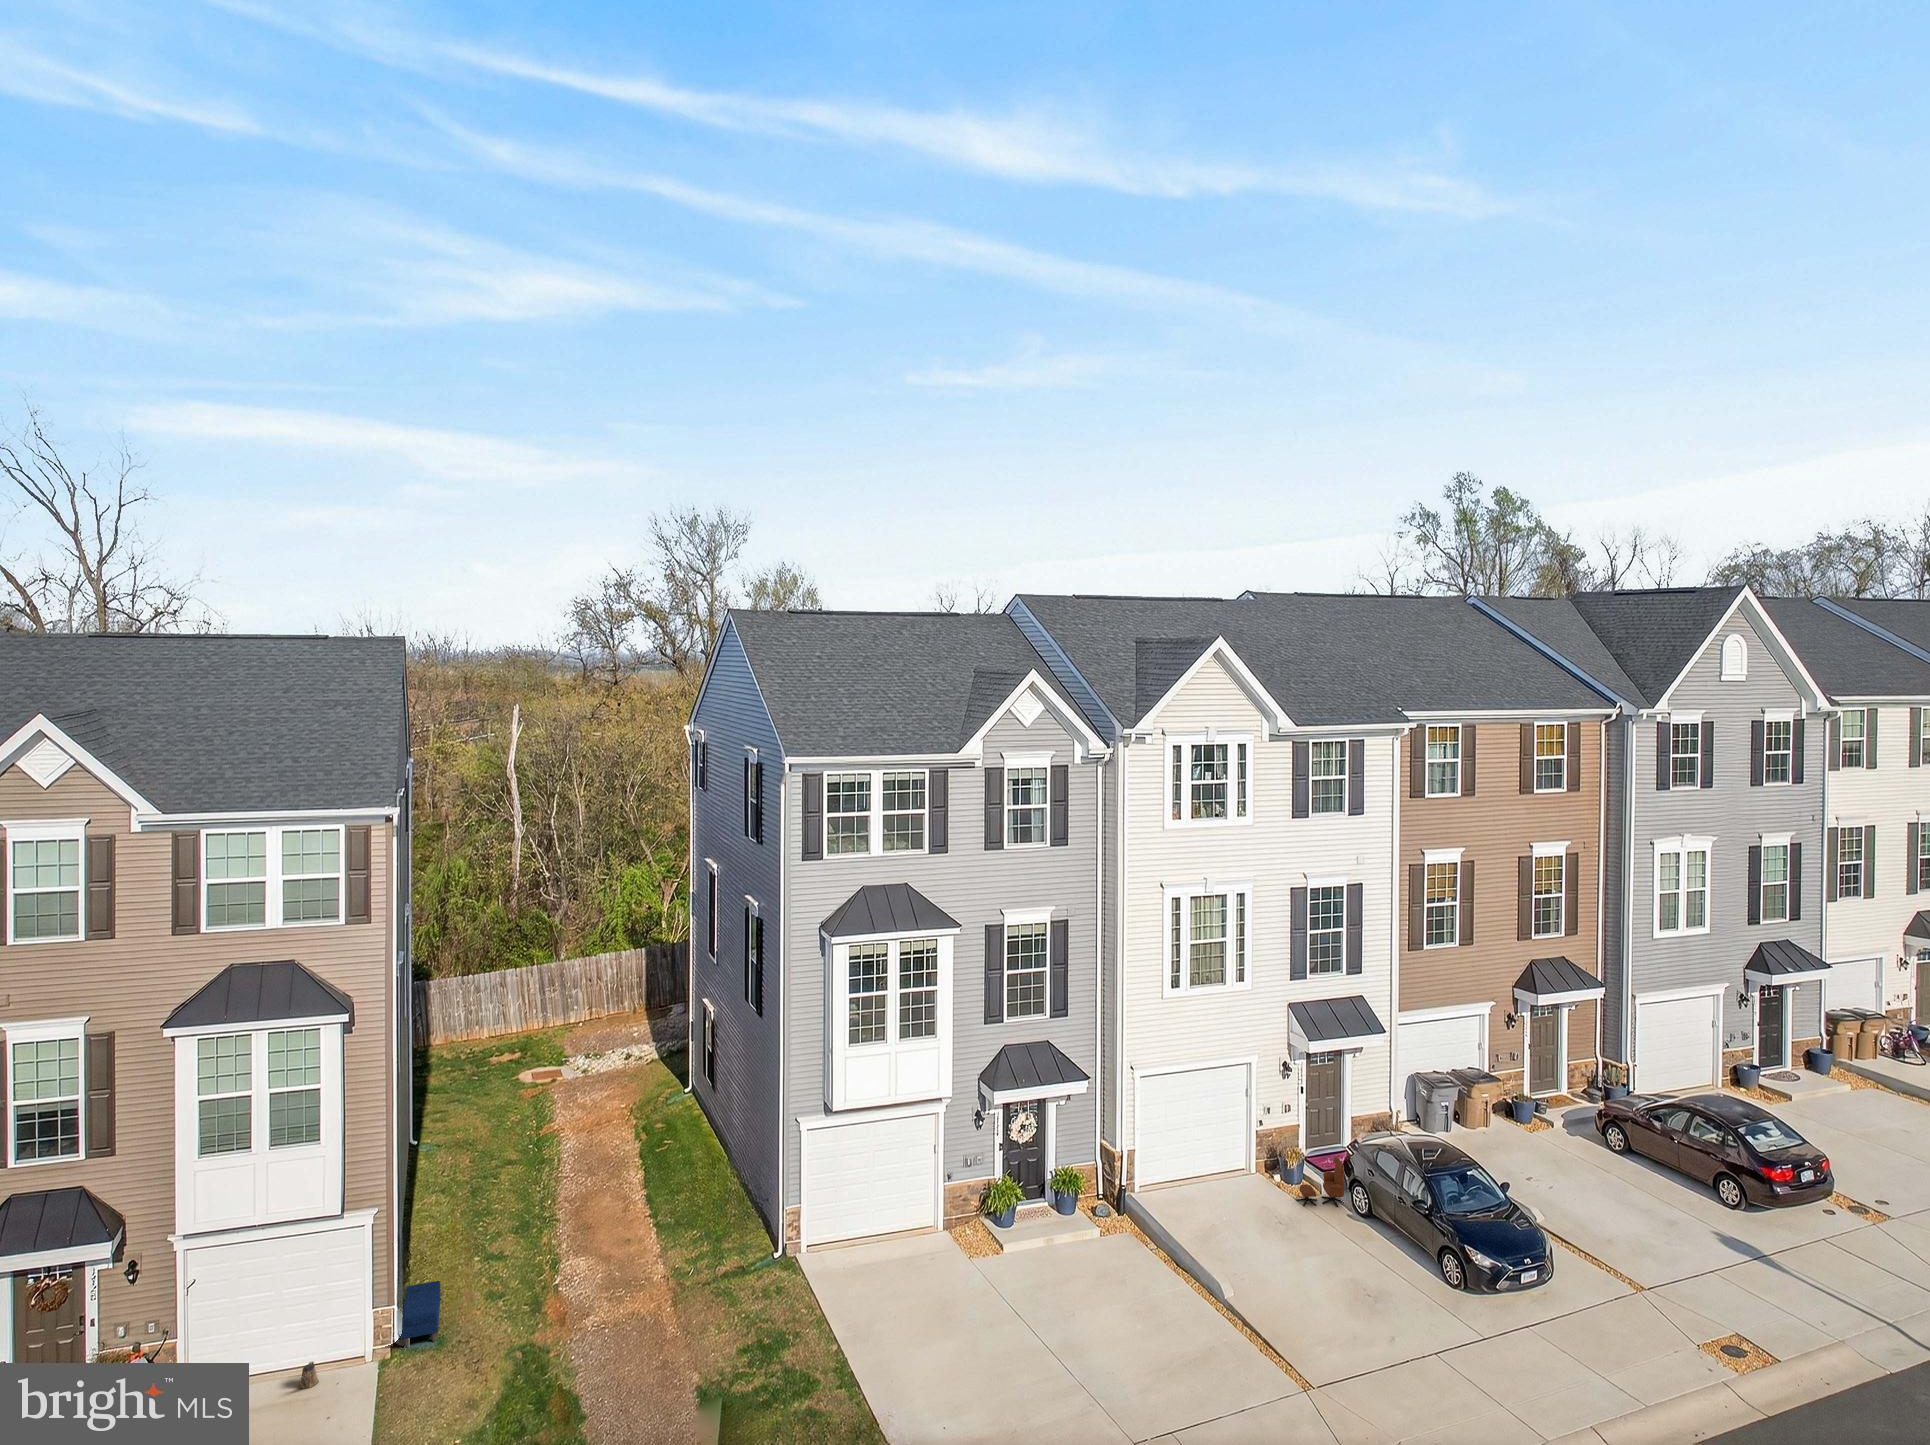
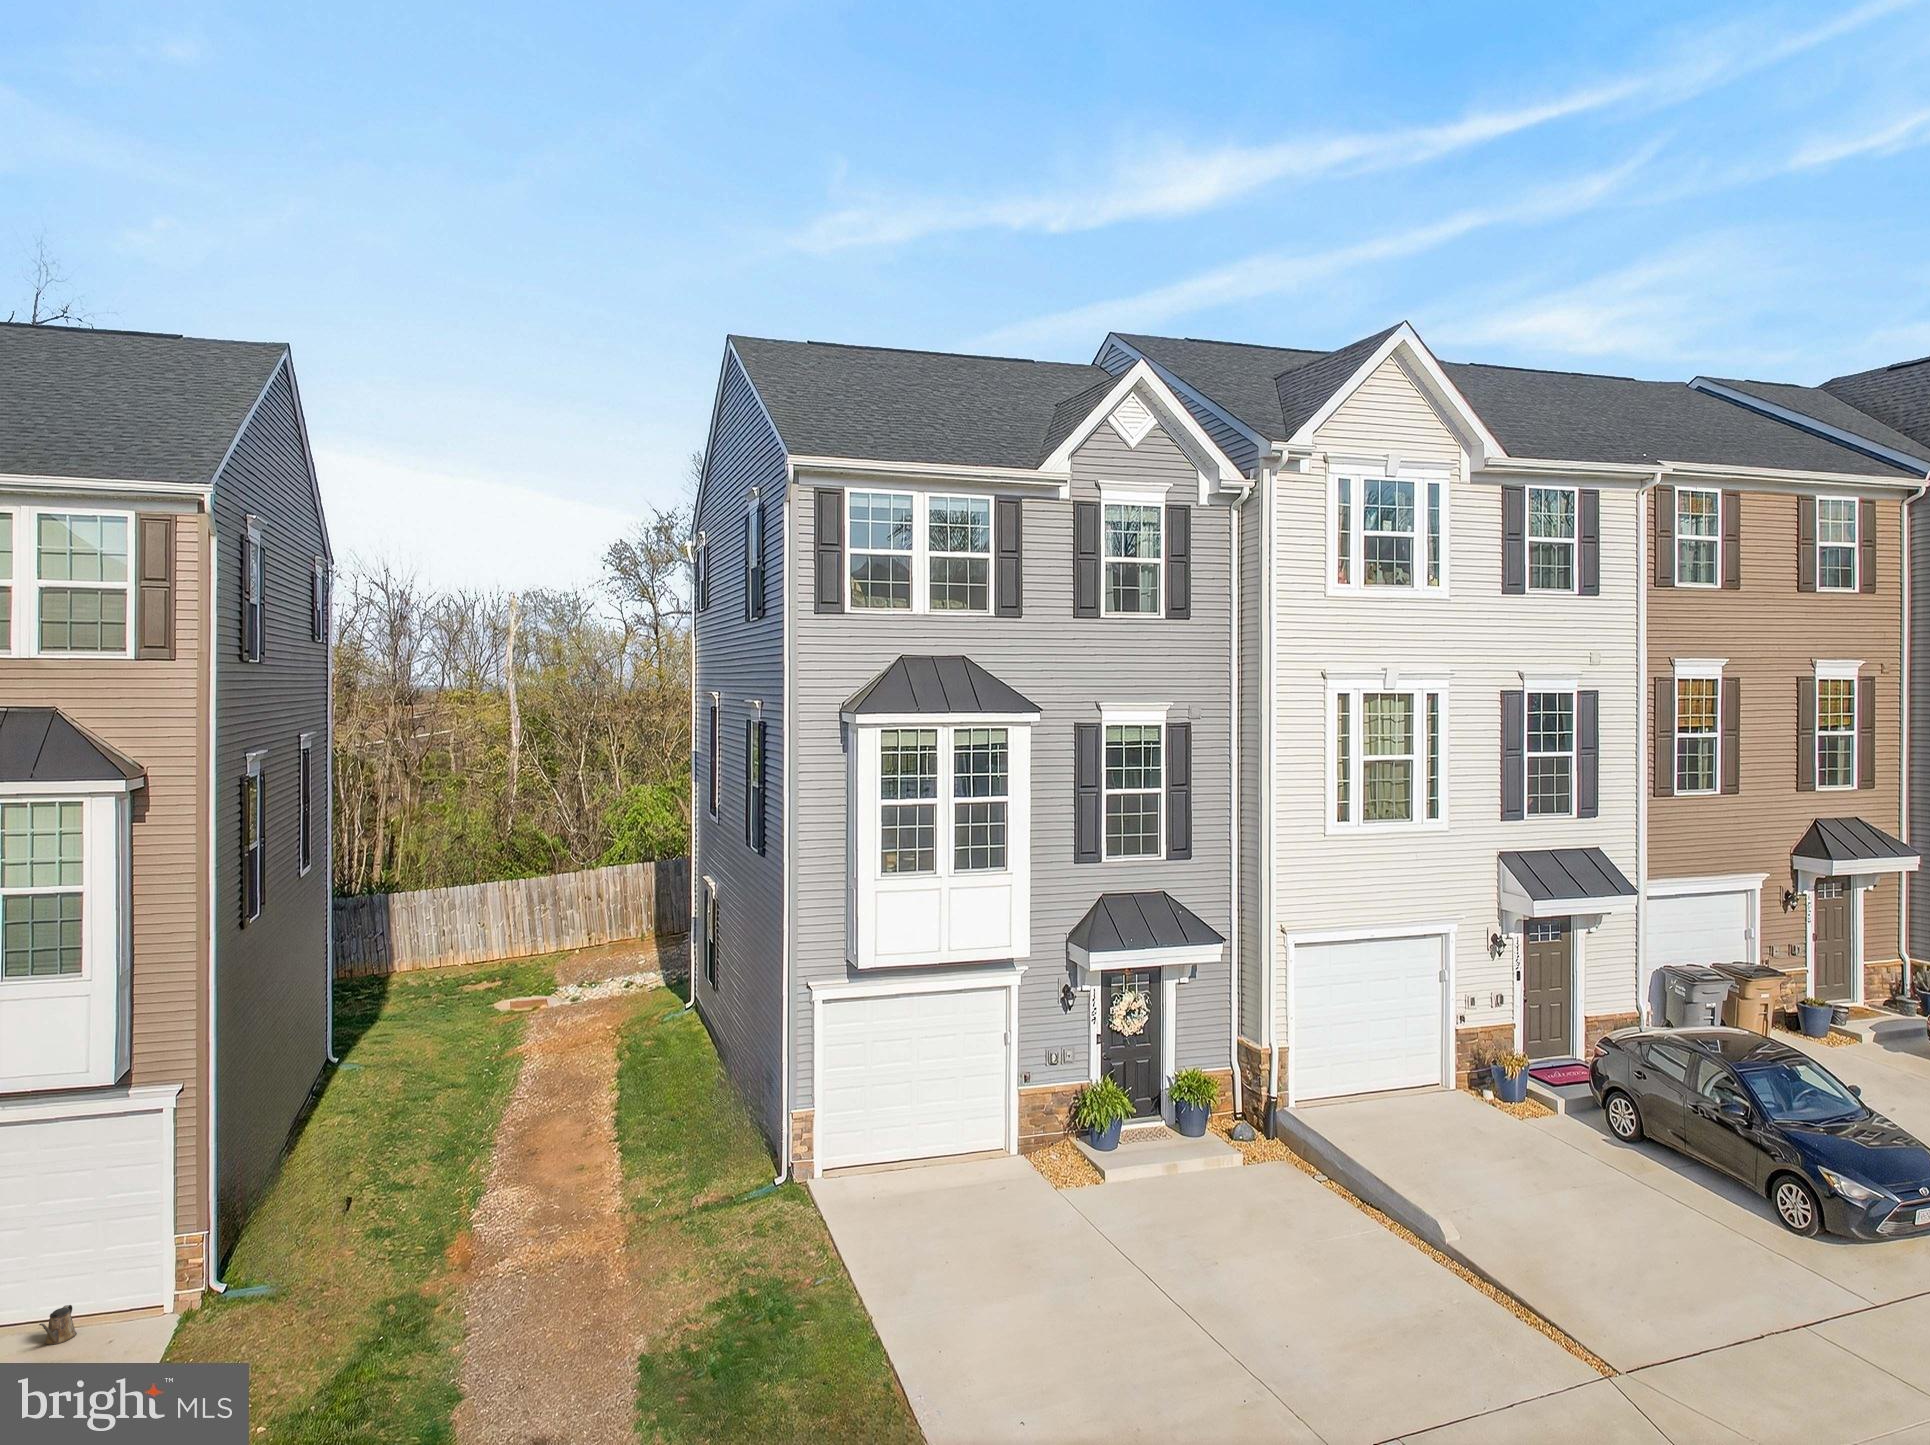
lounge chair: present [1296,1157,1345,1207] -> none [1527,1060,1601,1129]
bench: present [402,1281,441,1348] -> none [216,1201,293,1292]

